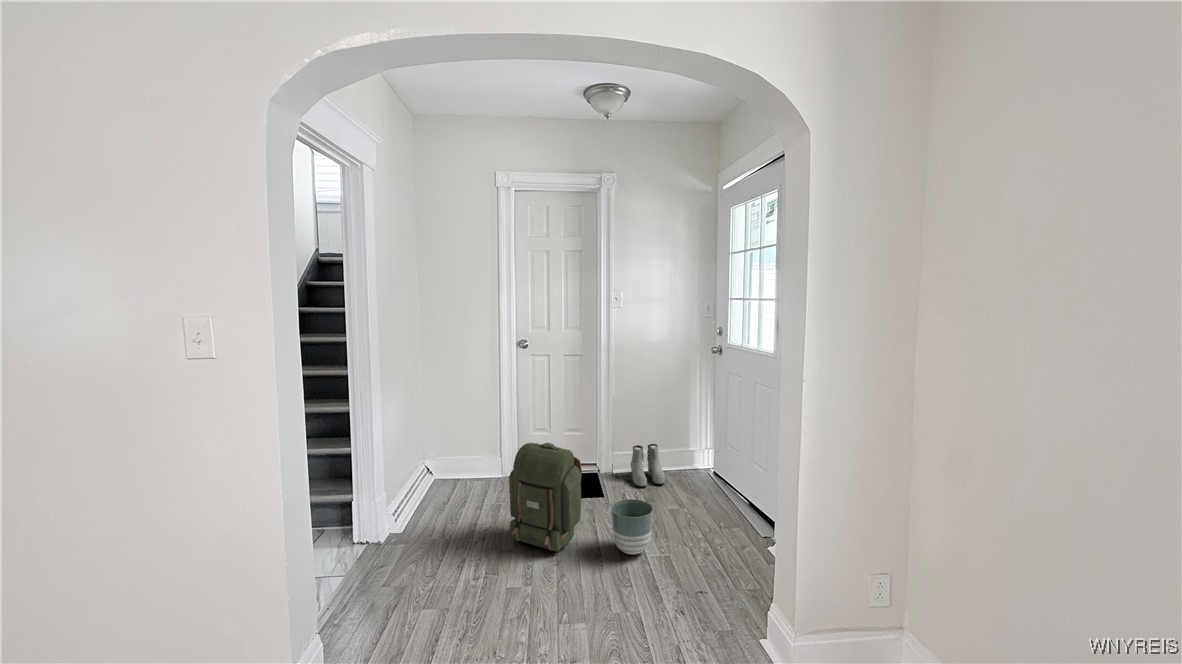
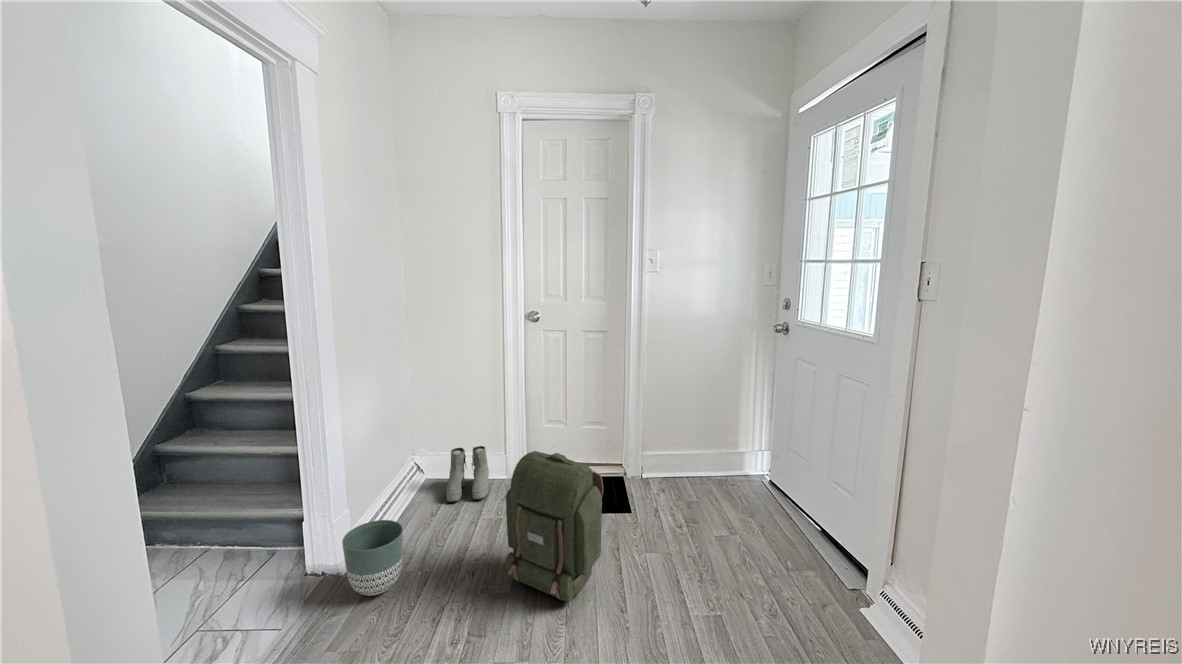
boots: present [631,444,665,487] -> present [446,446,489,502]
planter: present [611,499,653,555] -> present [342,520,403,596]

